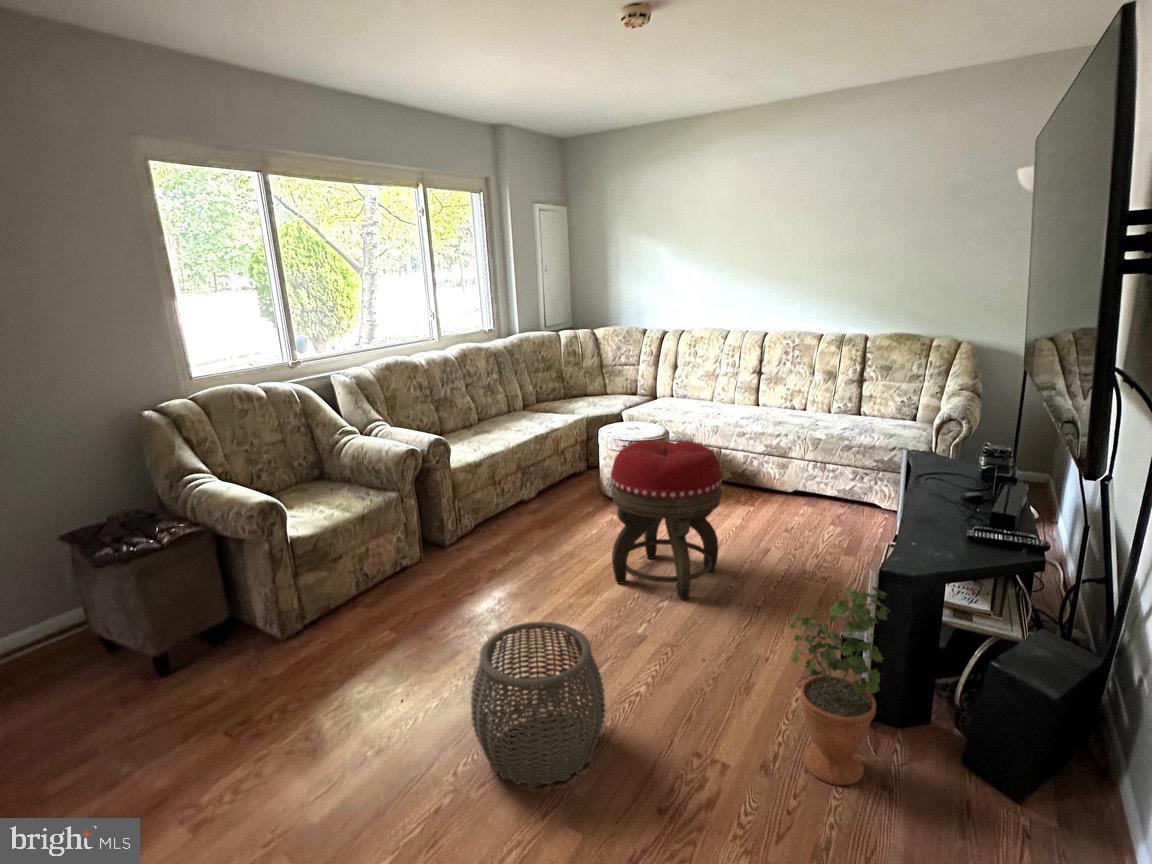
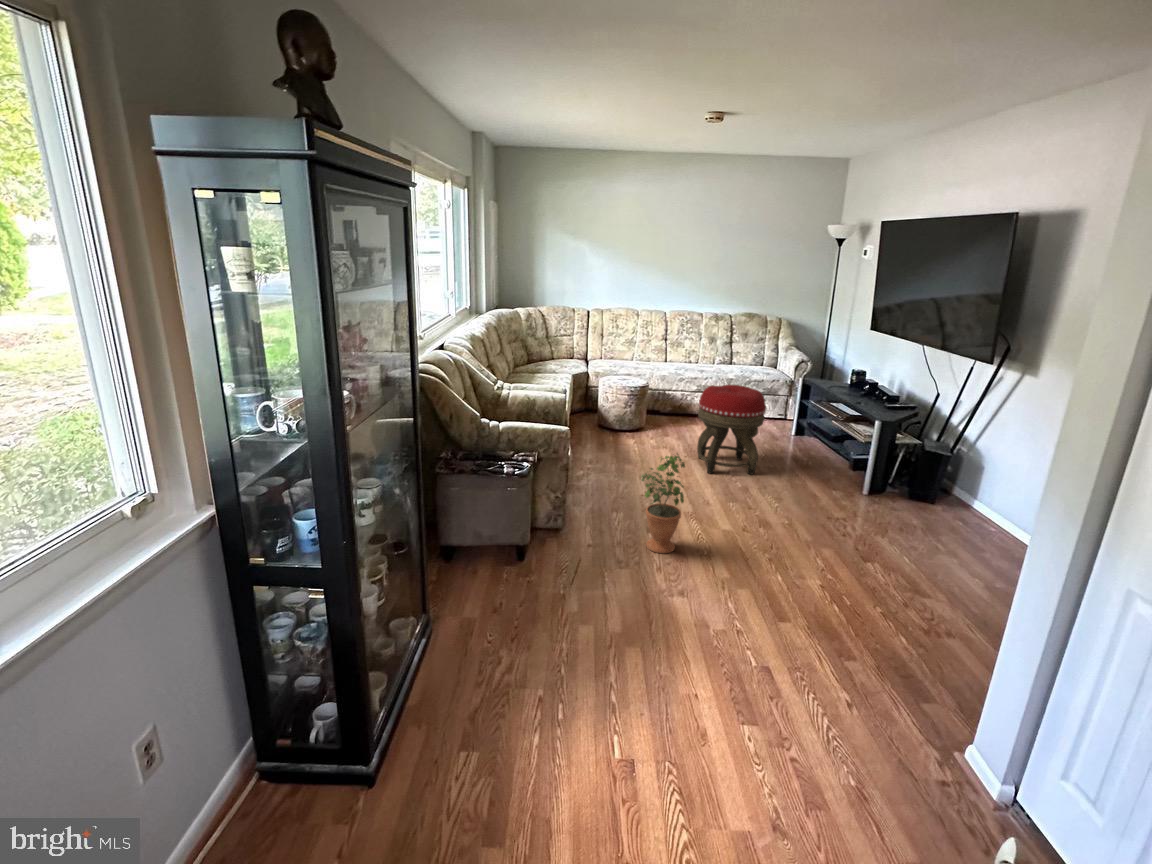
potted plant: present [789,576,890,785] -> present [641,454,685,553]
woven basket: present [471,622,606,787] -> none [772,479,845,555]

